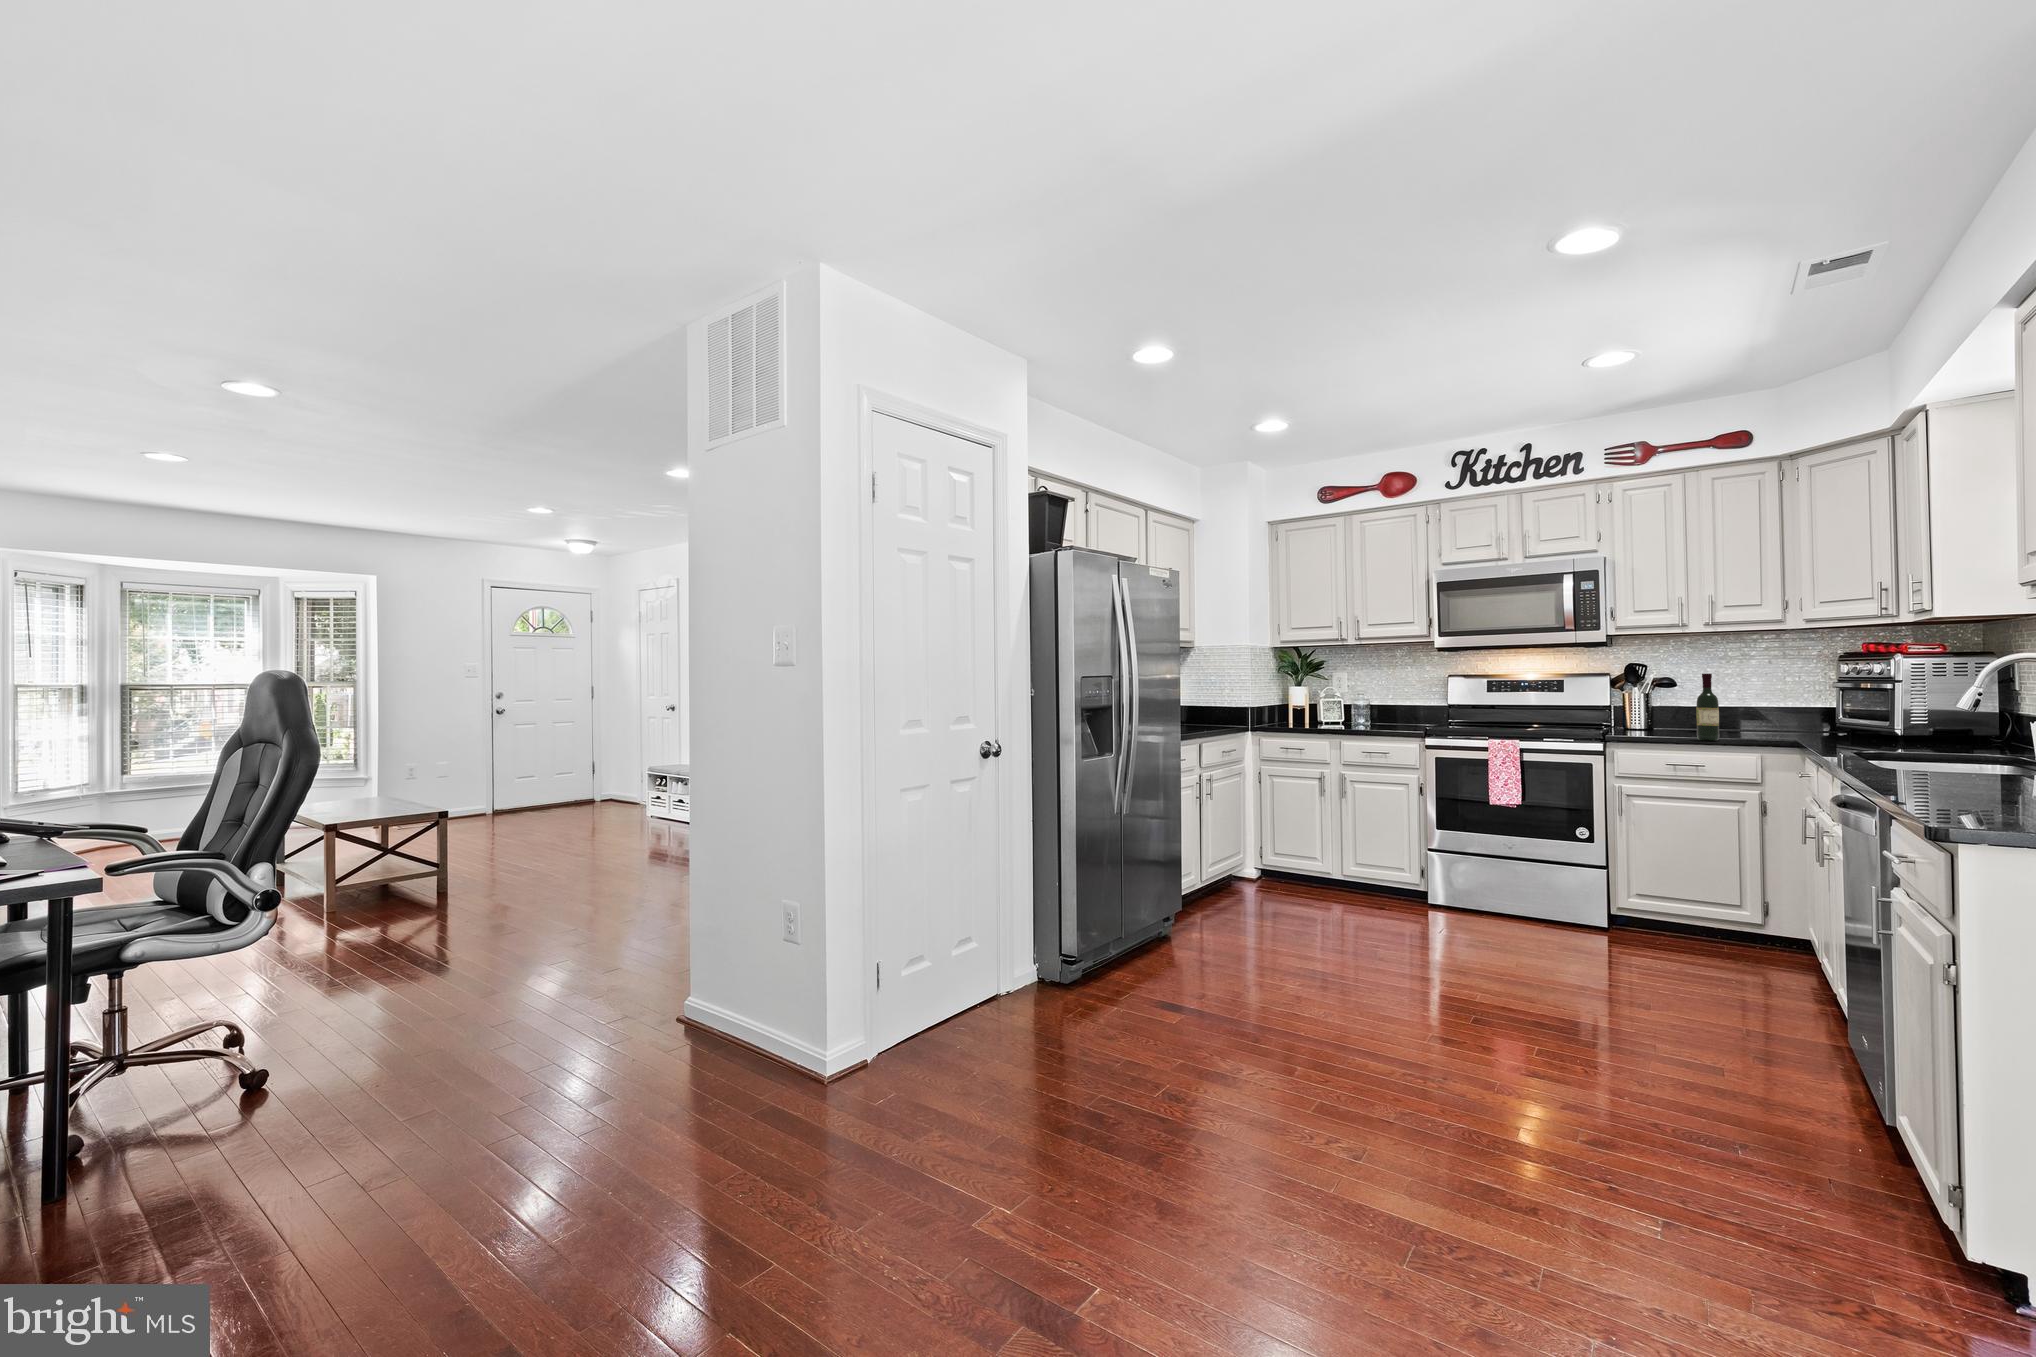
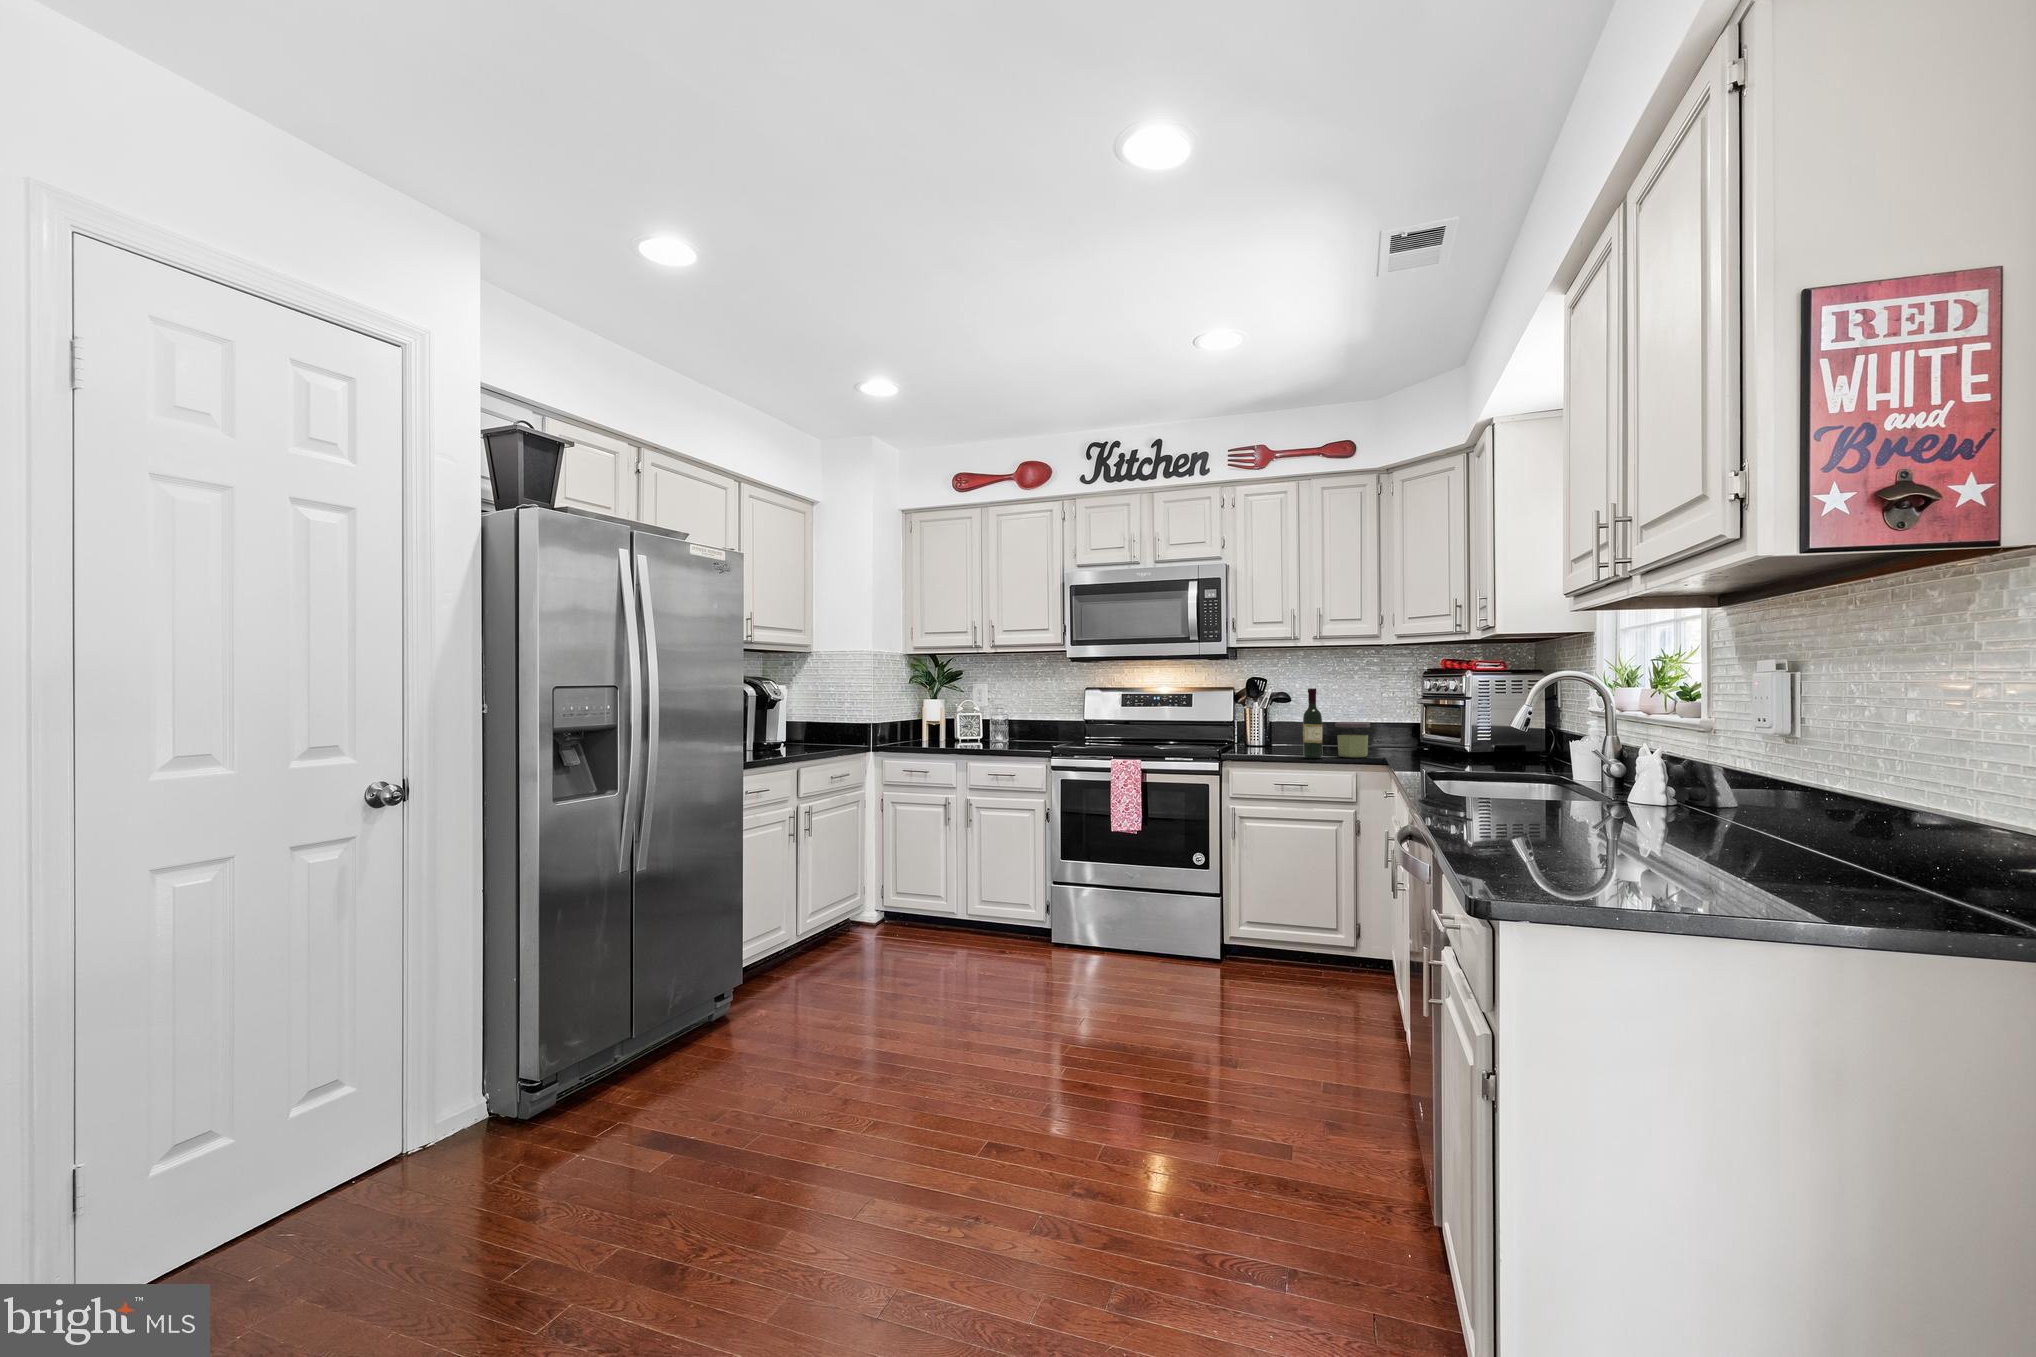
jar: none [1733,706,1774,740] -> present [1335,722,1370,757]

